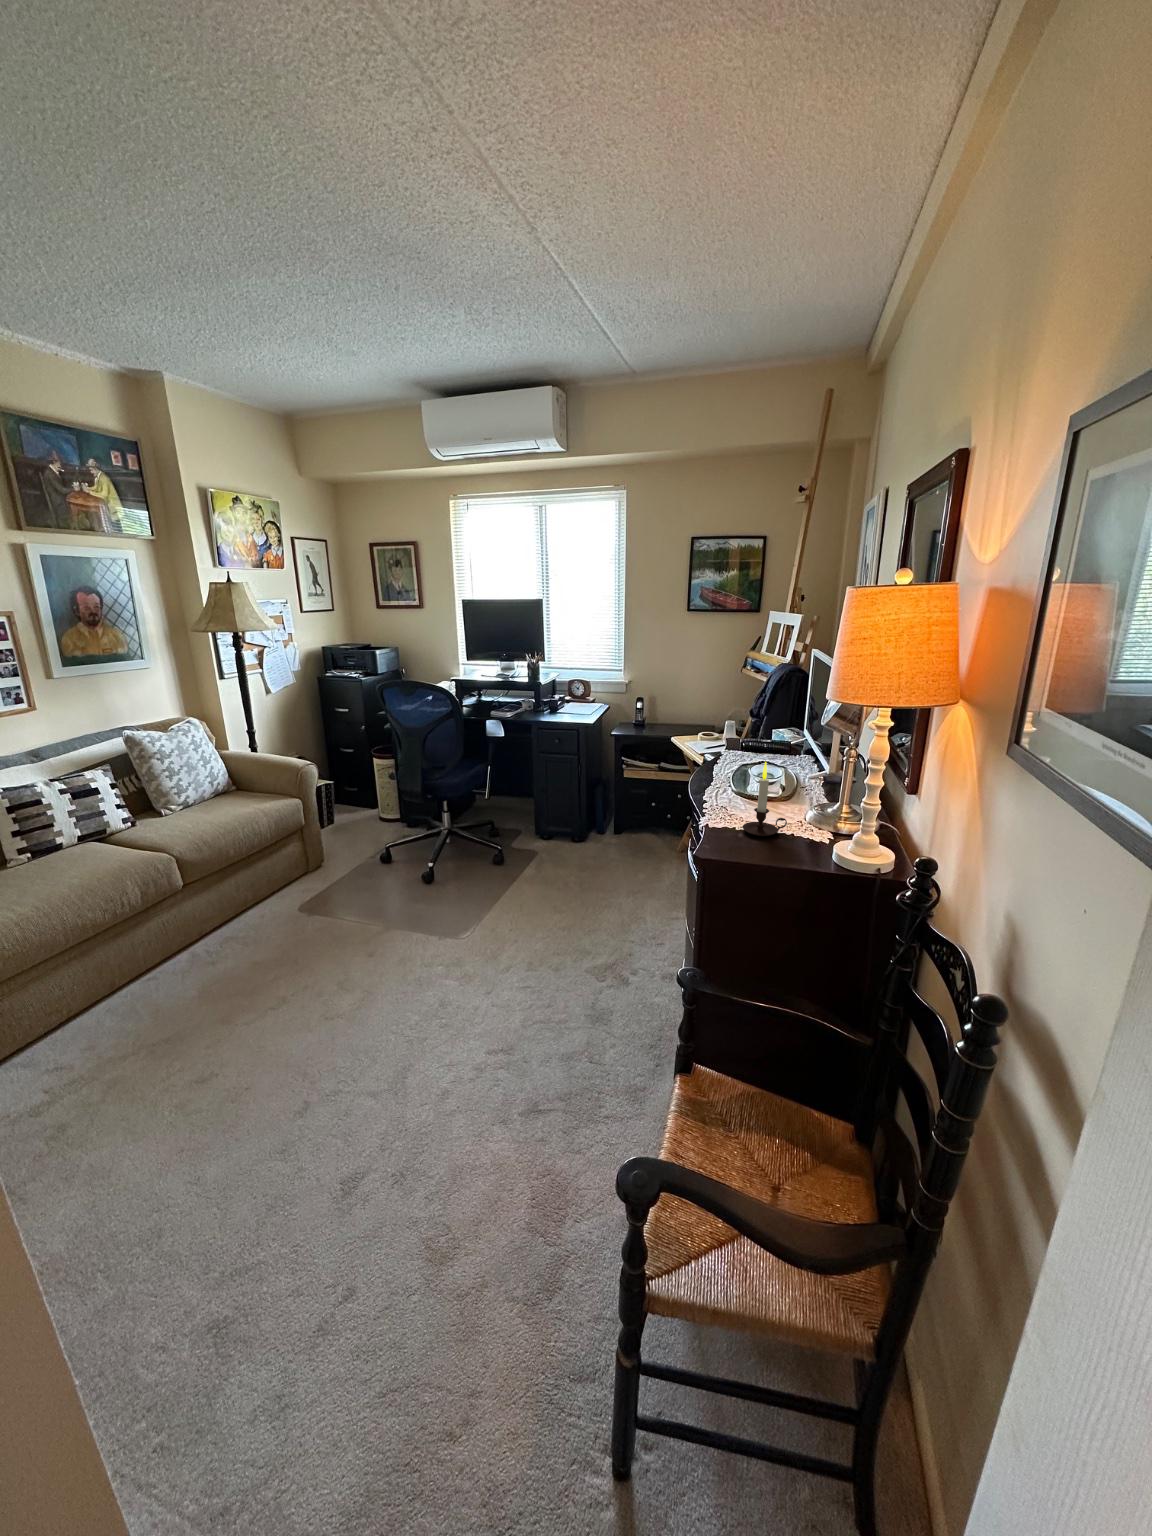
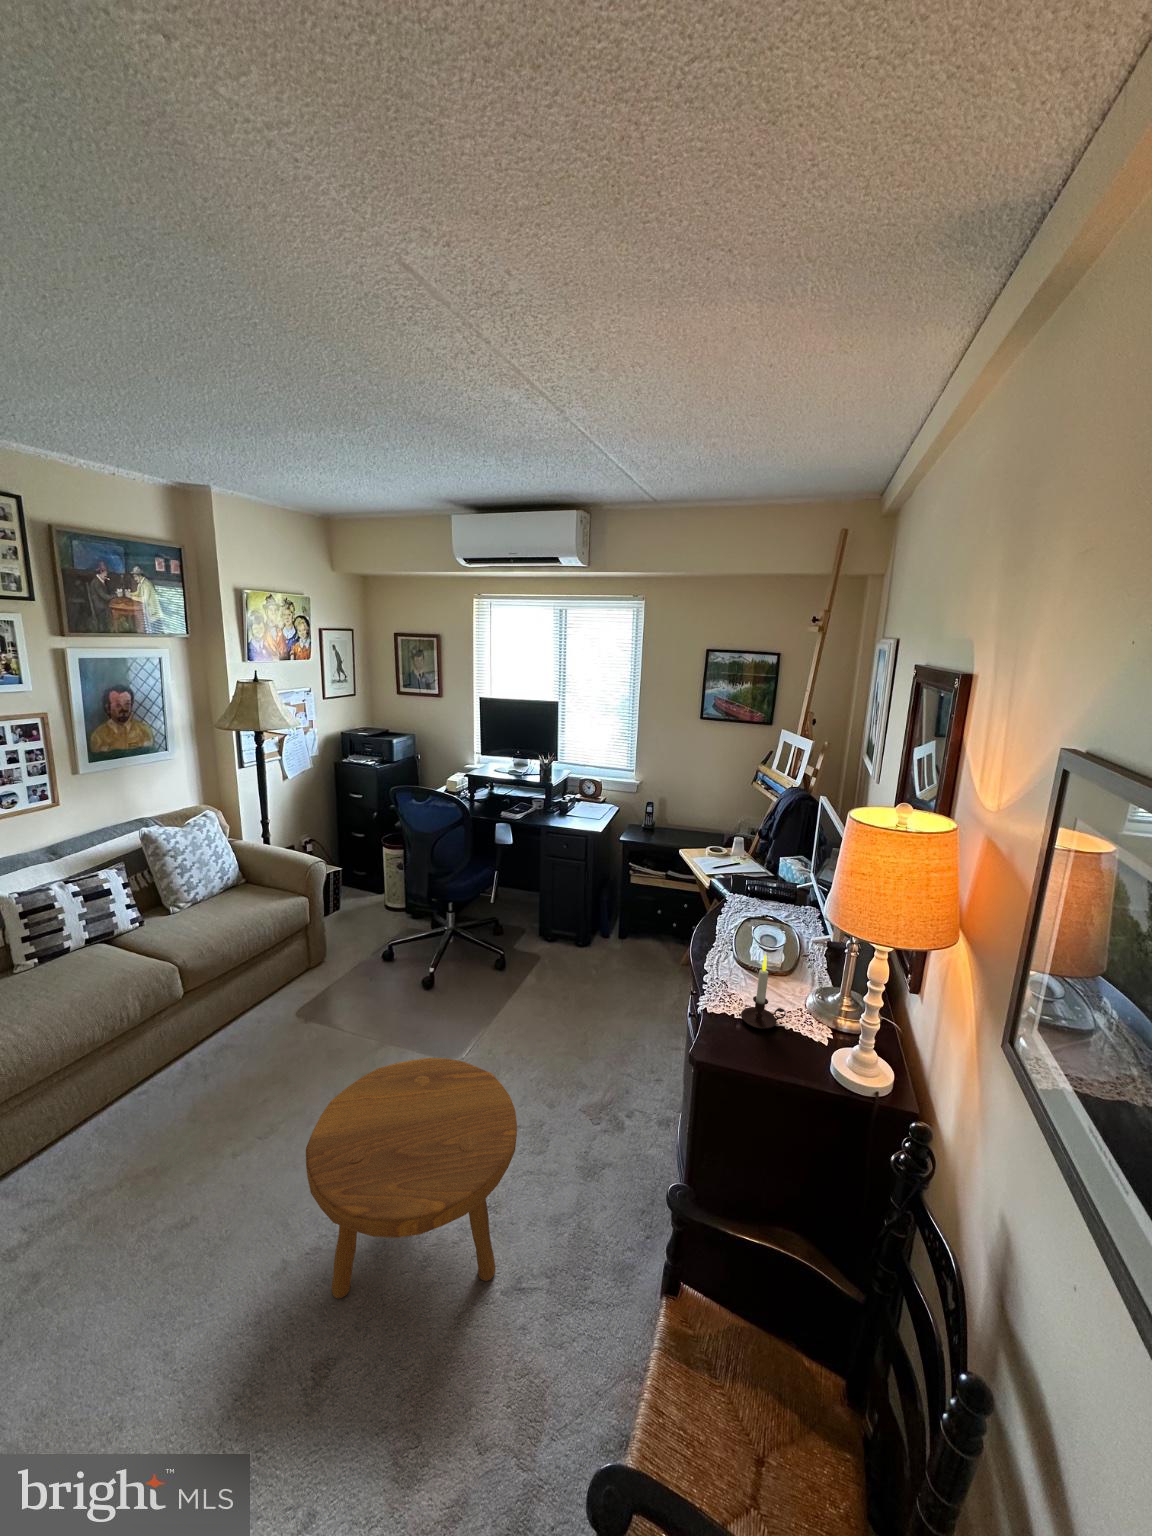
footstool: none [316,912,525,1126] -> present [306,1058,517,1298]

